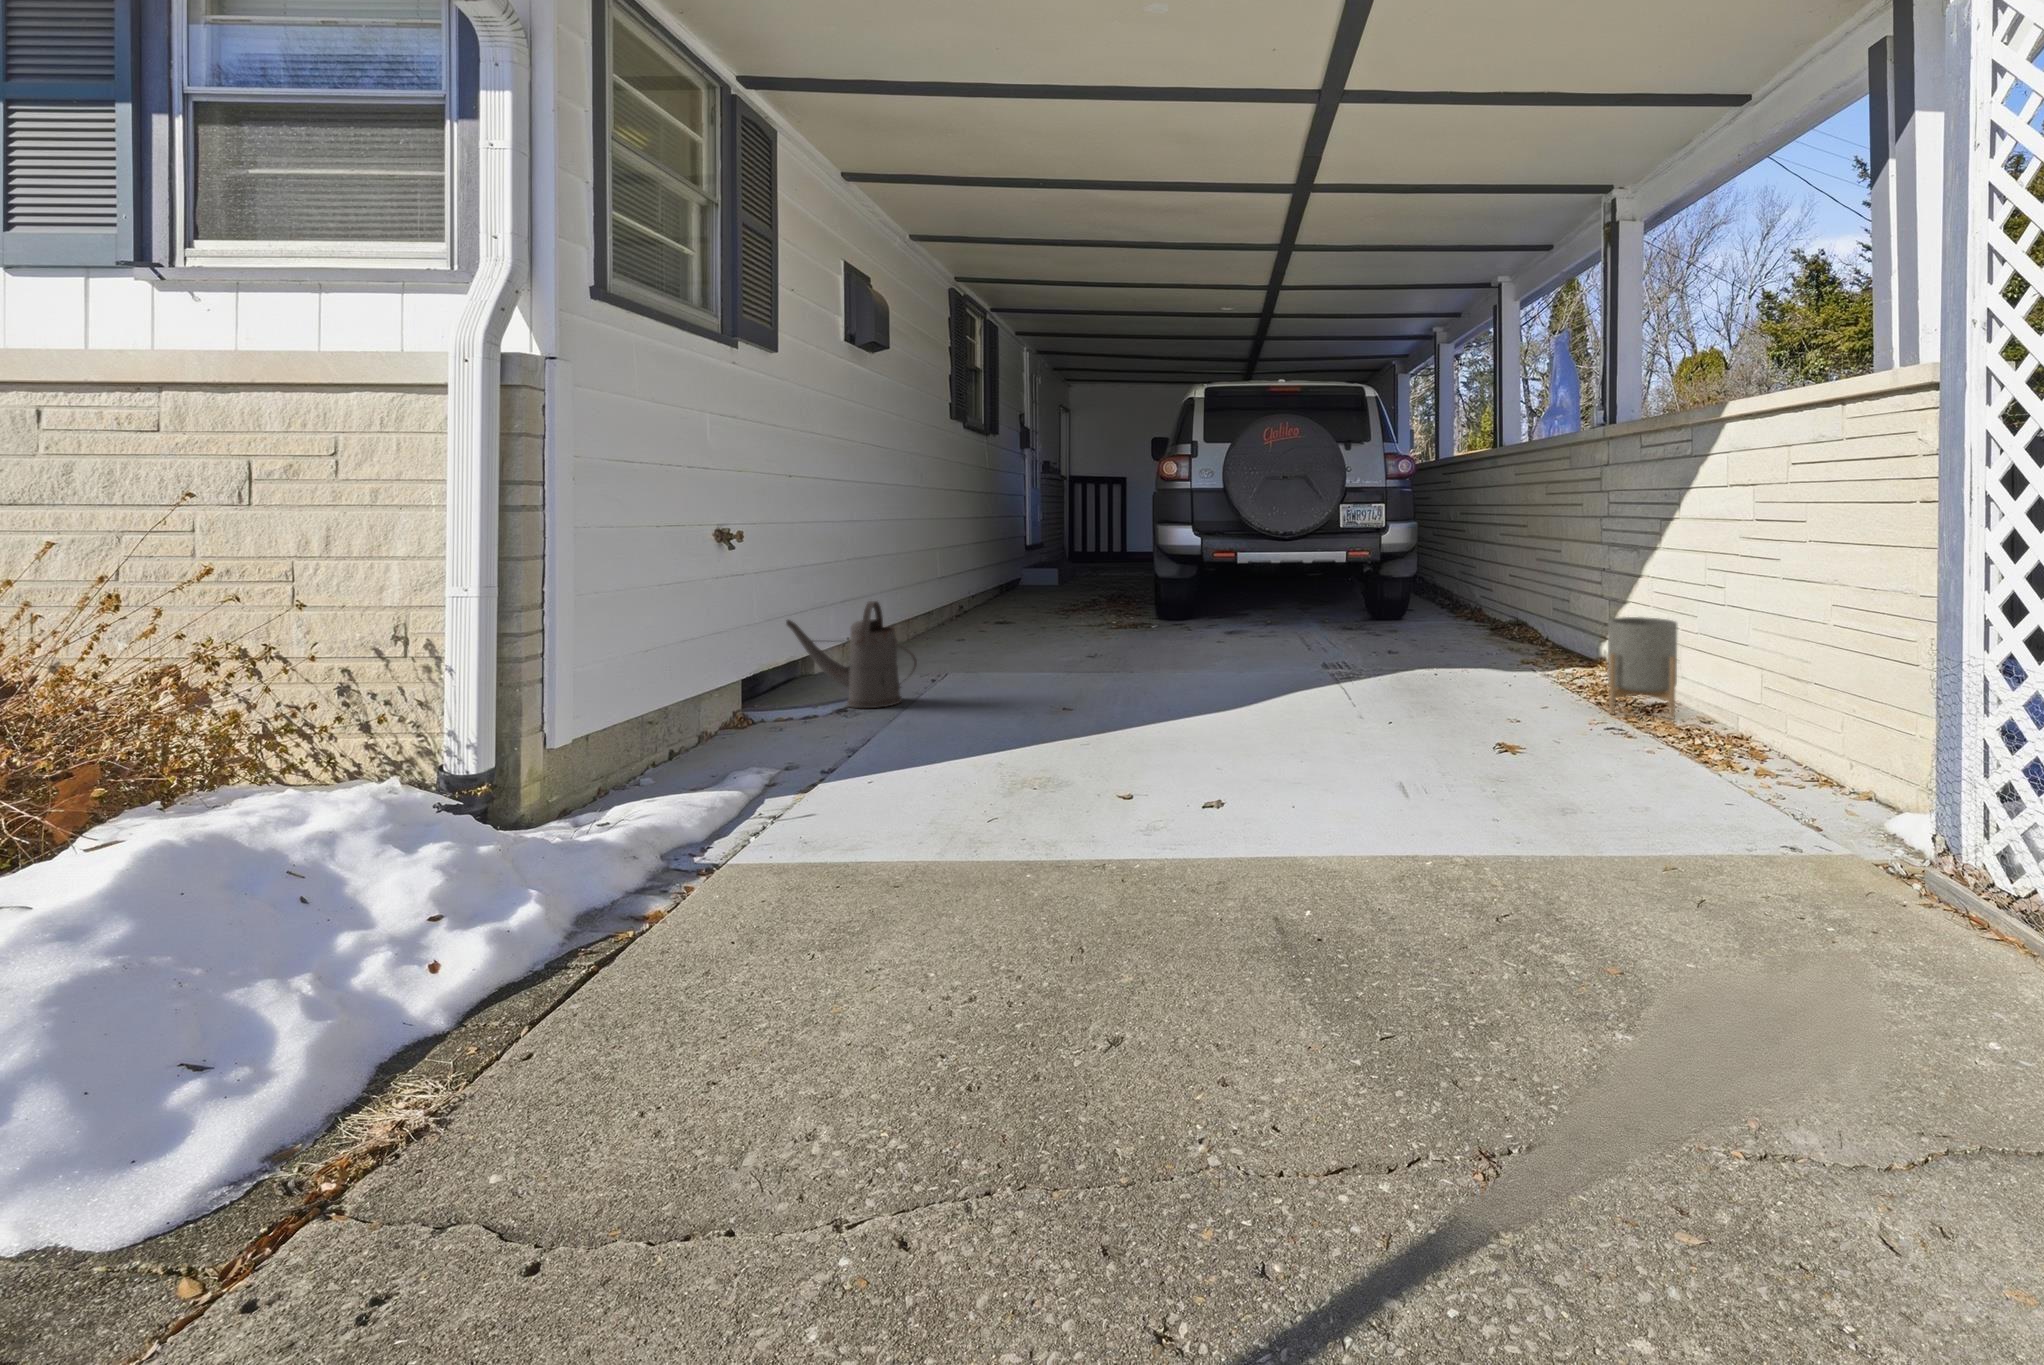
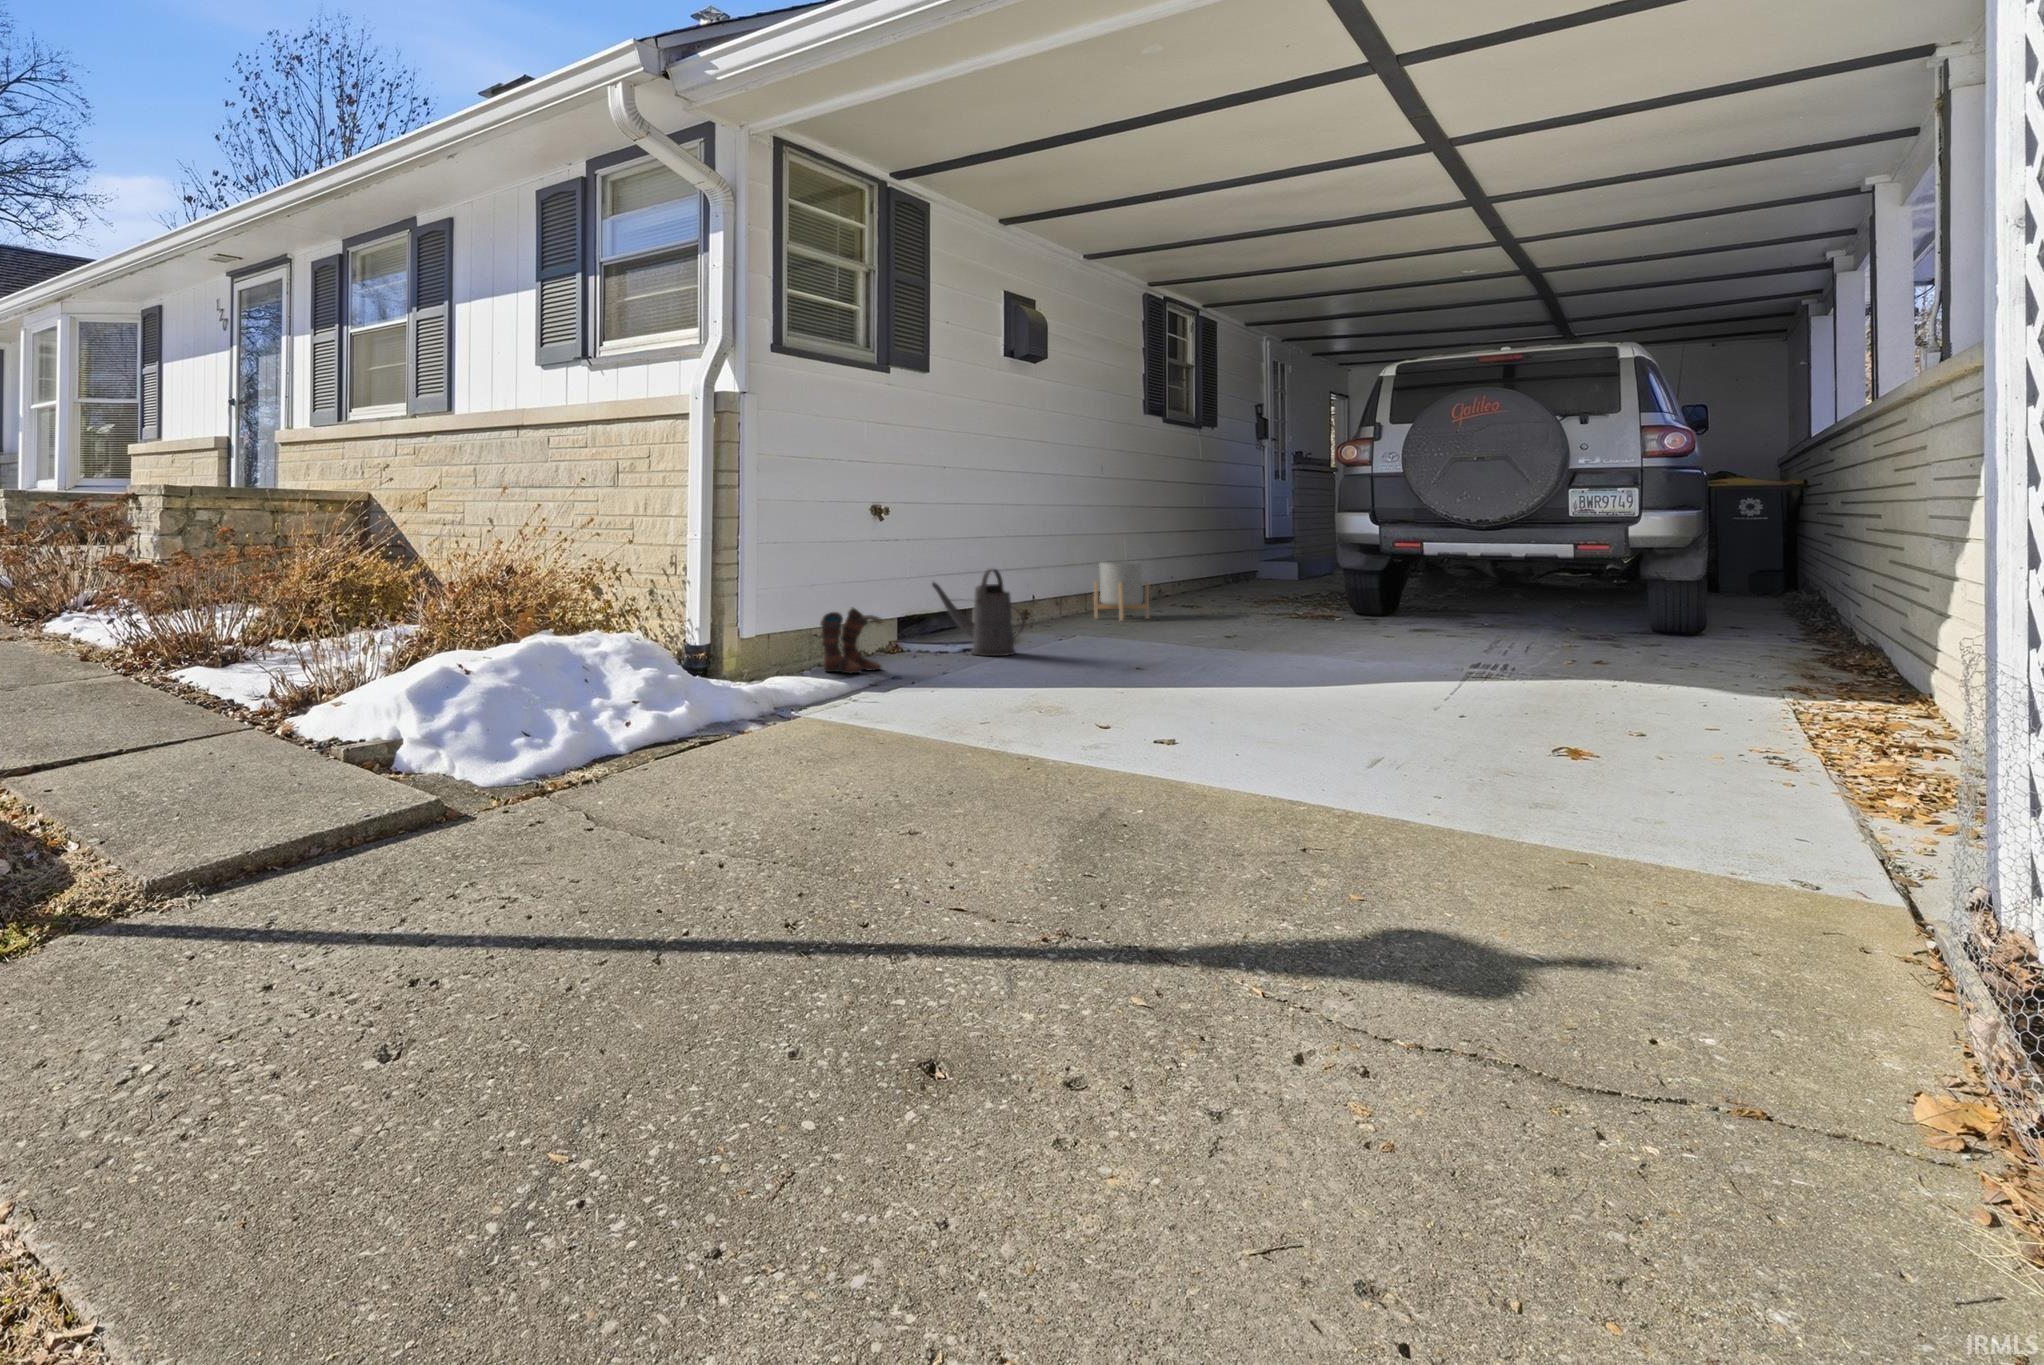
planter: present [1608,617,1677,718] -> present [1094,562,1149,620]
boots: none [668,671,759,768] -> present [820,607,883,673]

